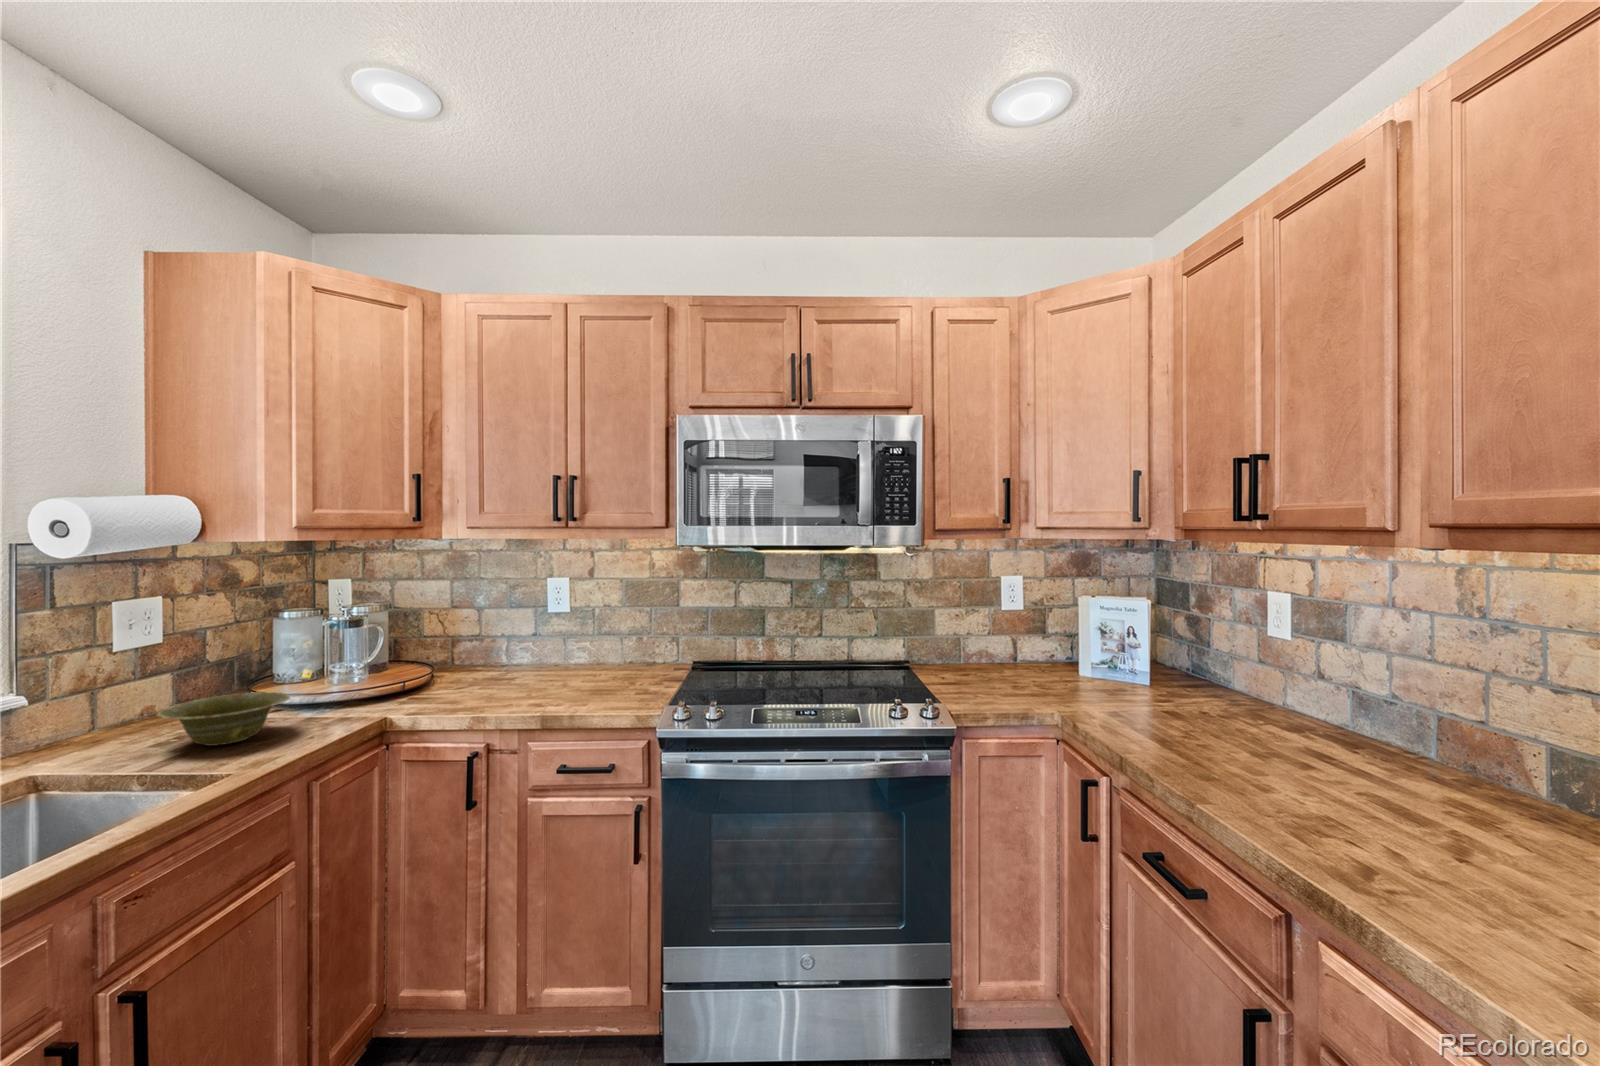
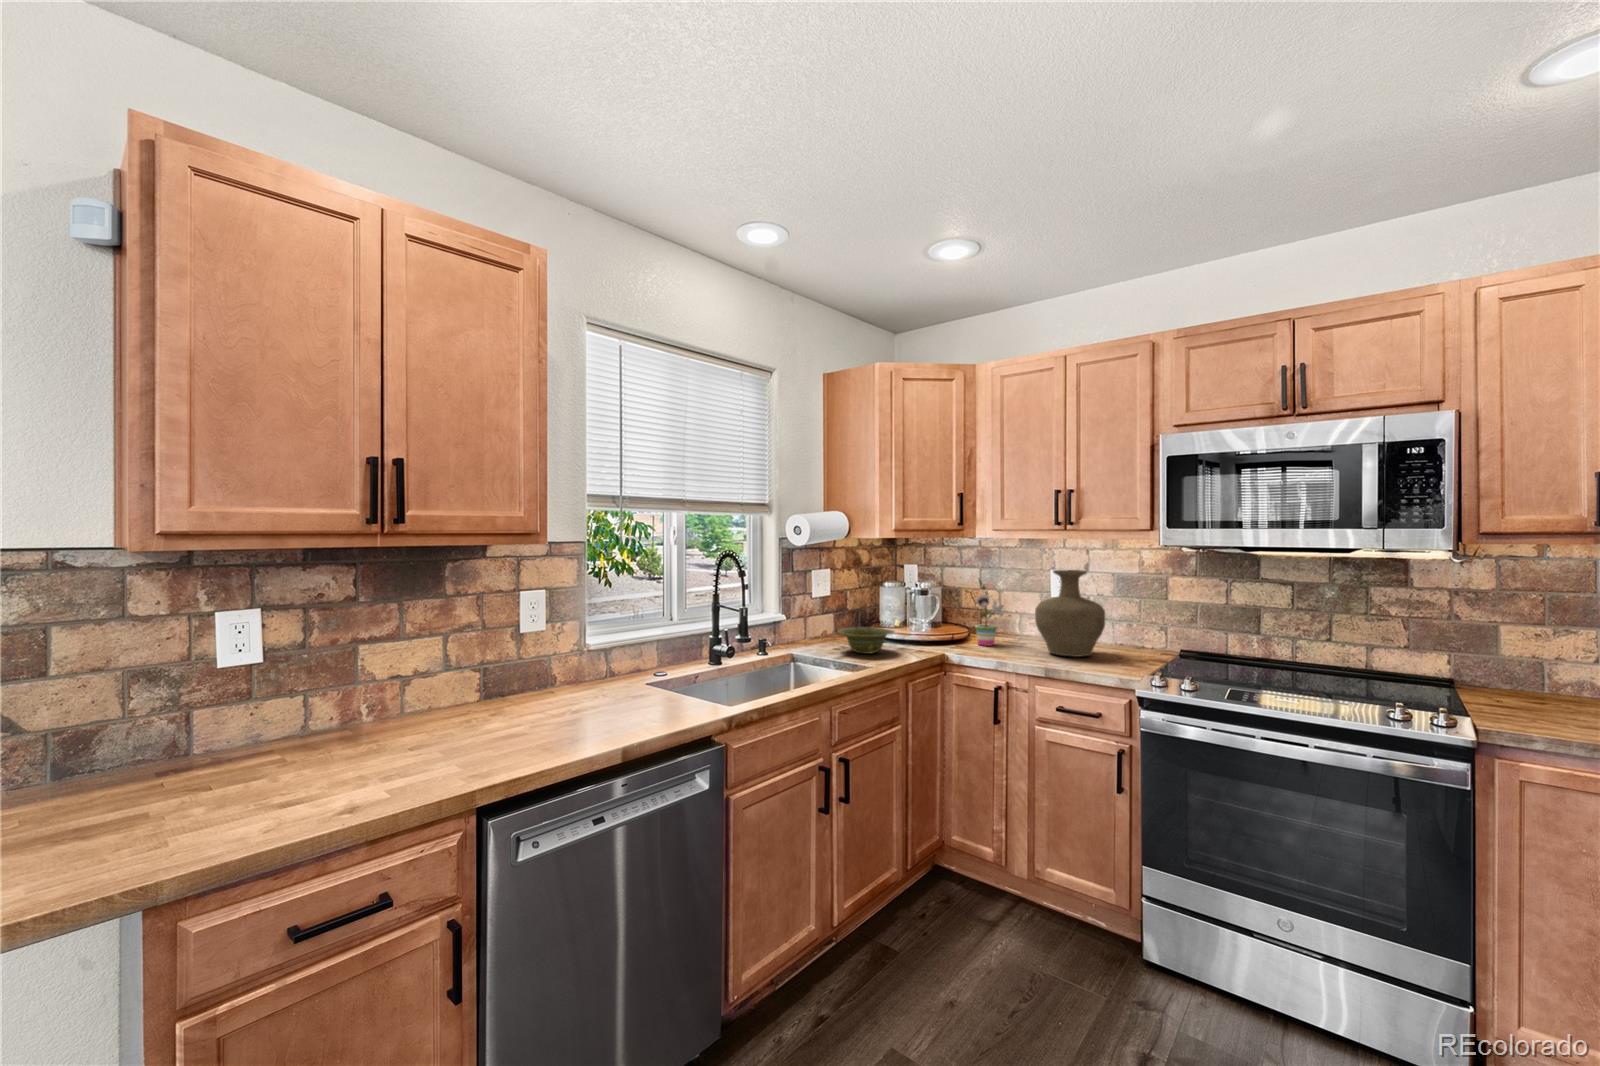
vase: none [527,578,615,691] -> present [1035,570,1105,657]
potted plant: none [435,595,490,691] -> present [974,579,1004,646]

